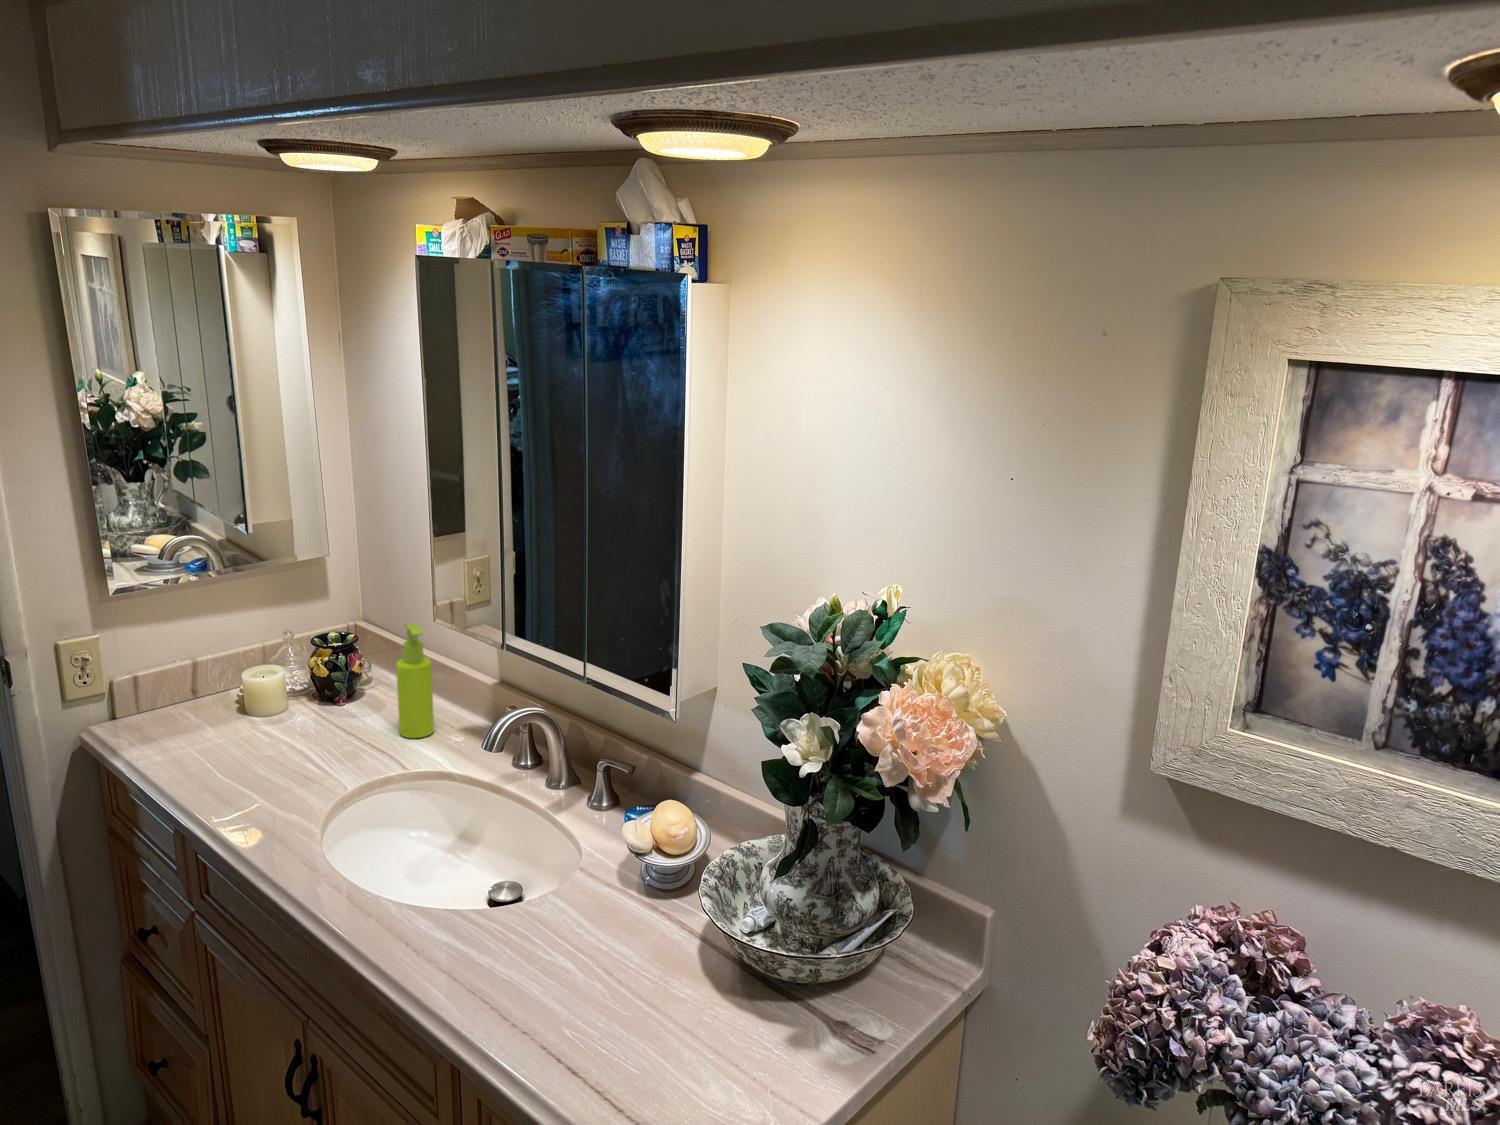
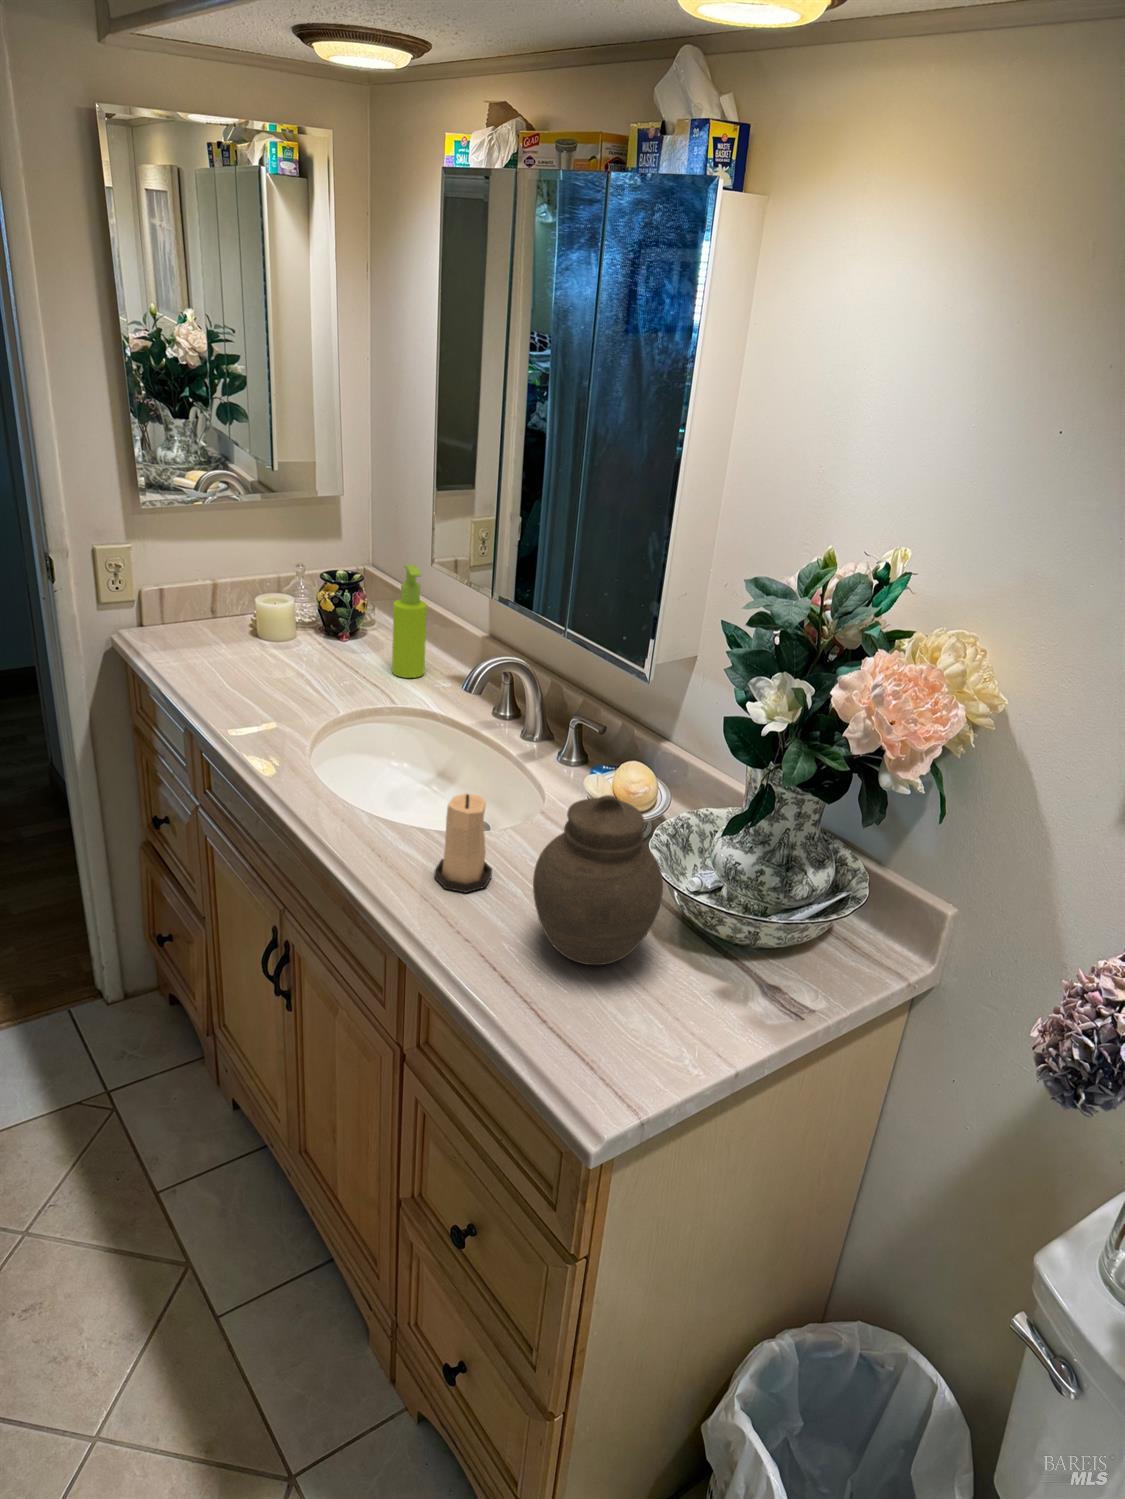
jar: none [591,856,722,1032] -> present [533,795,663,965]
candle: none [482,868,542,973] -> present [434,794,492,893]

